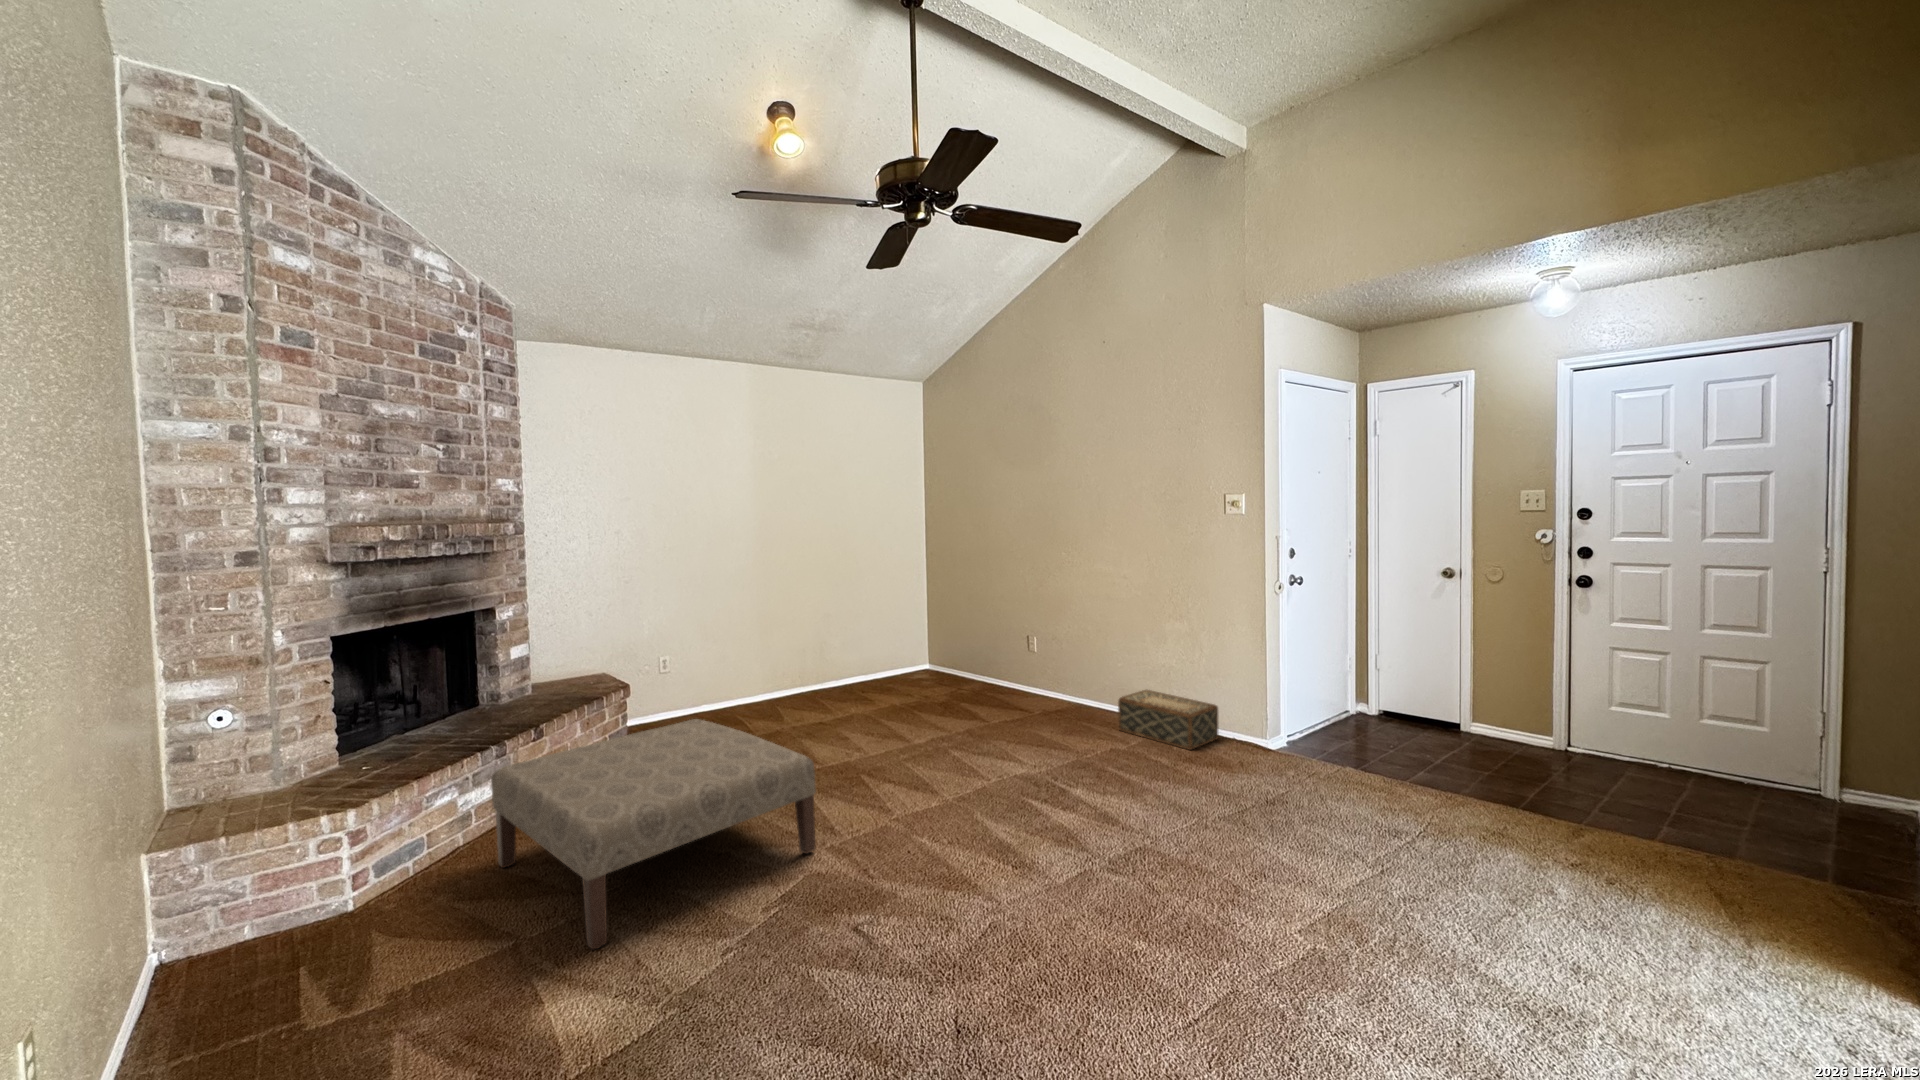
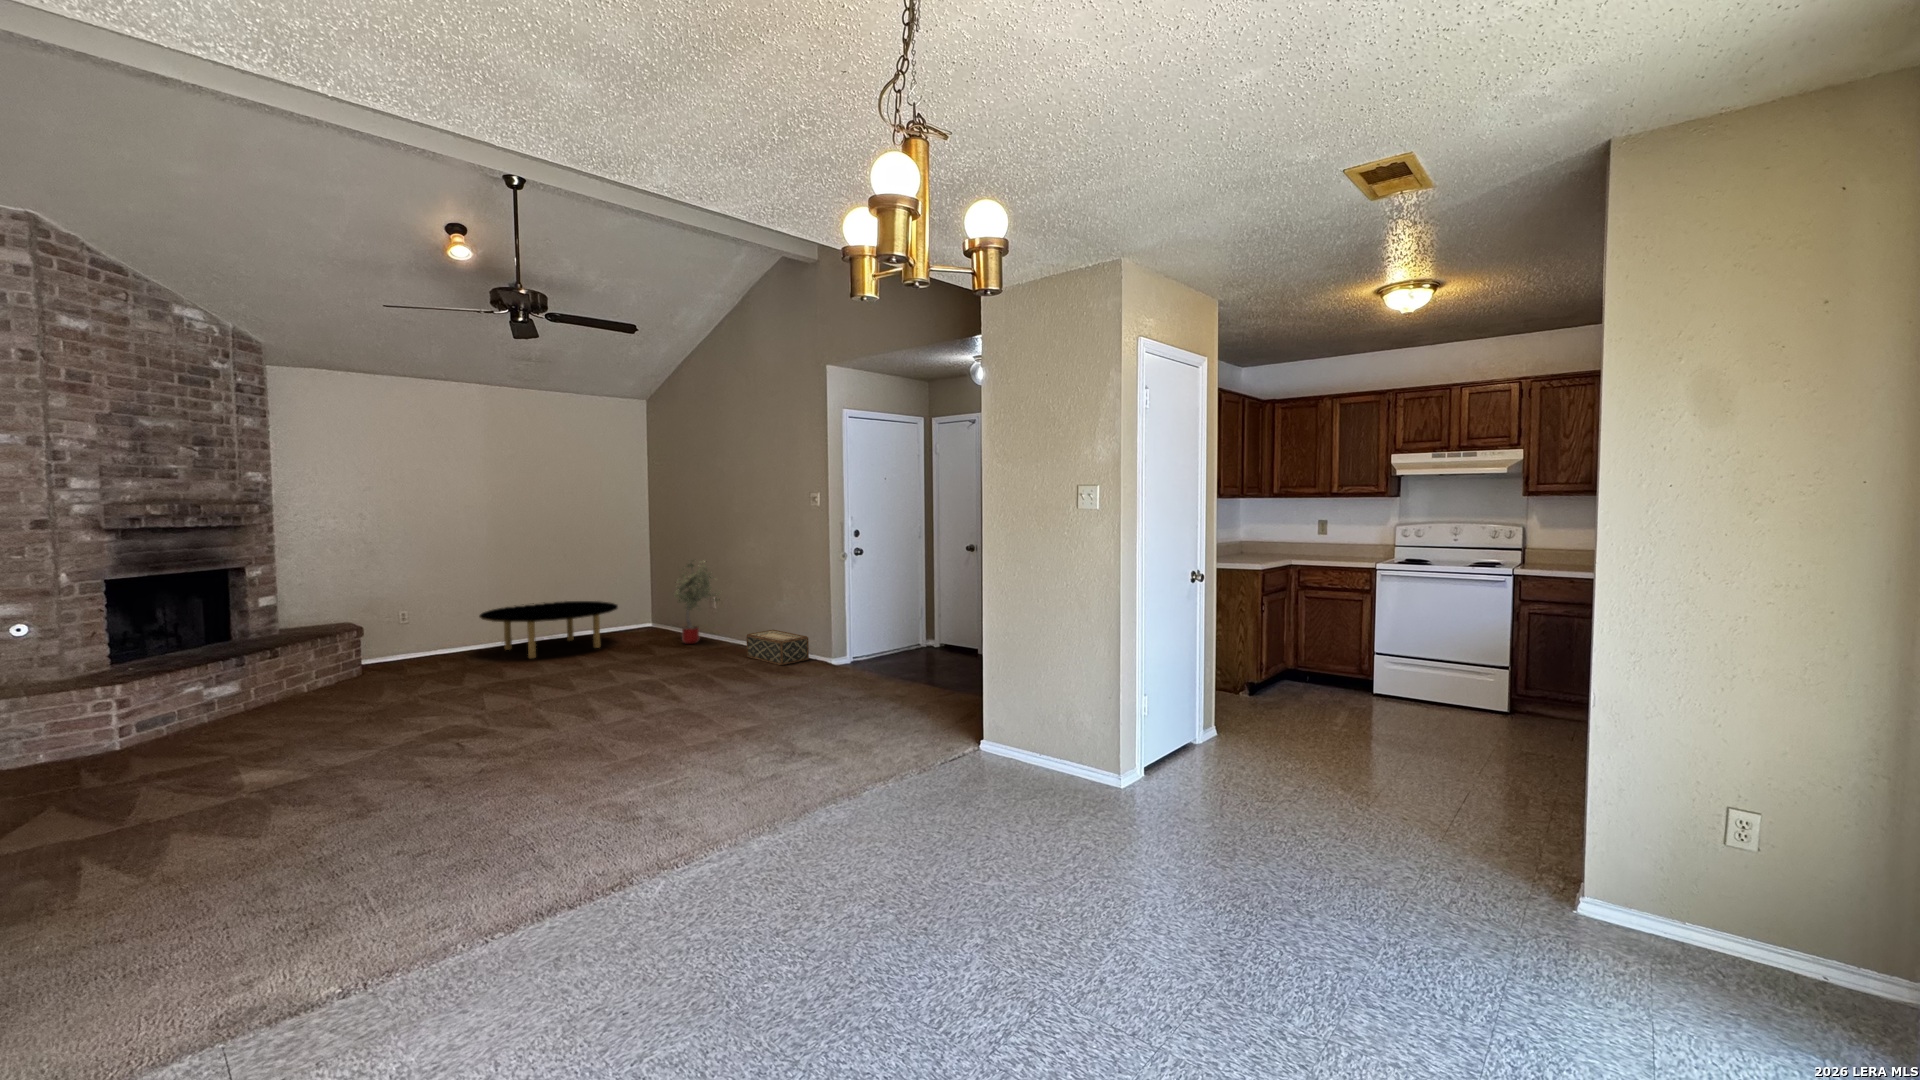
potted tree: none [981,586,1053,703] -> present [674,560,722,644]
coffee table: none [755,640,919,724] -> present [479,601,618,658]
ottoman: present [491,719,816,949] -> none [228,641,467,757]

